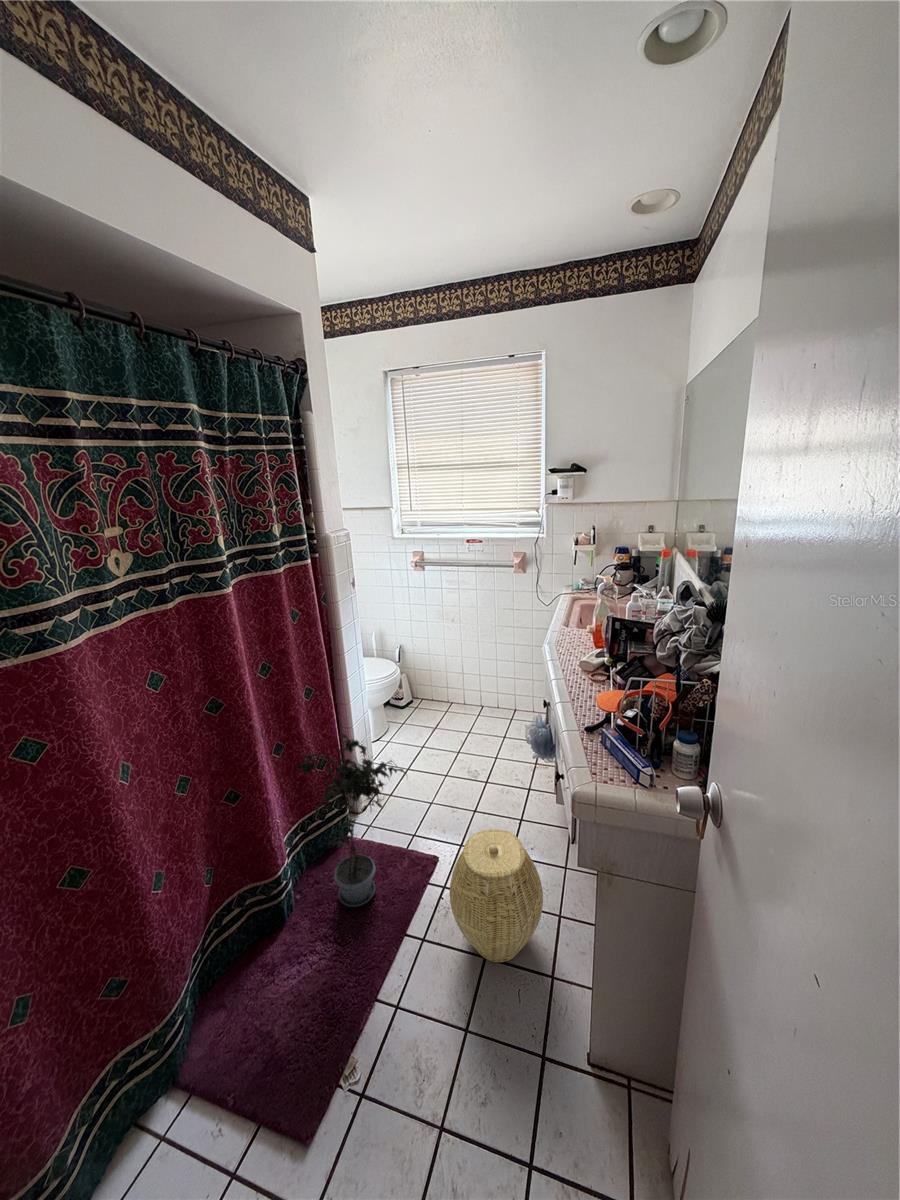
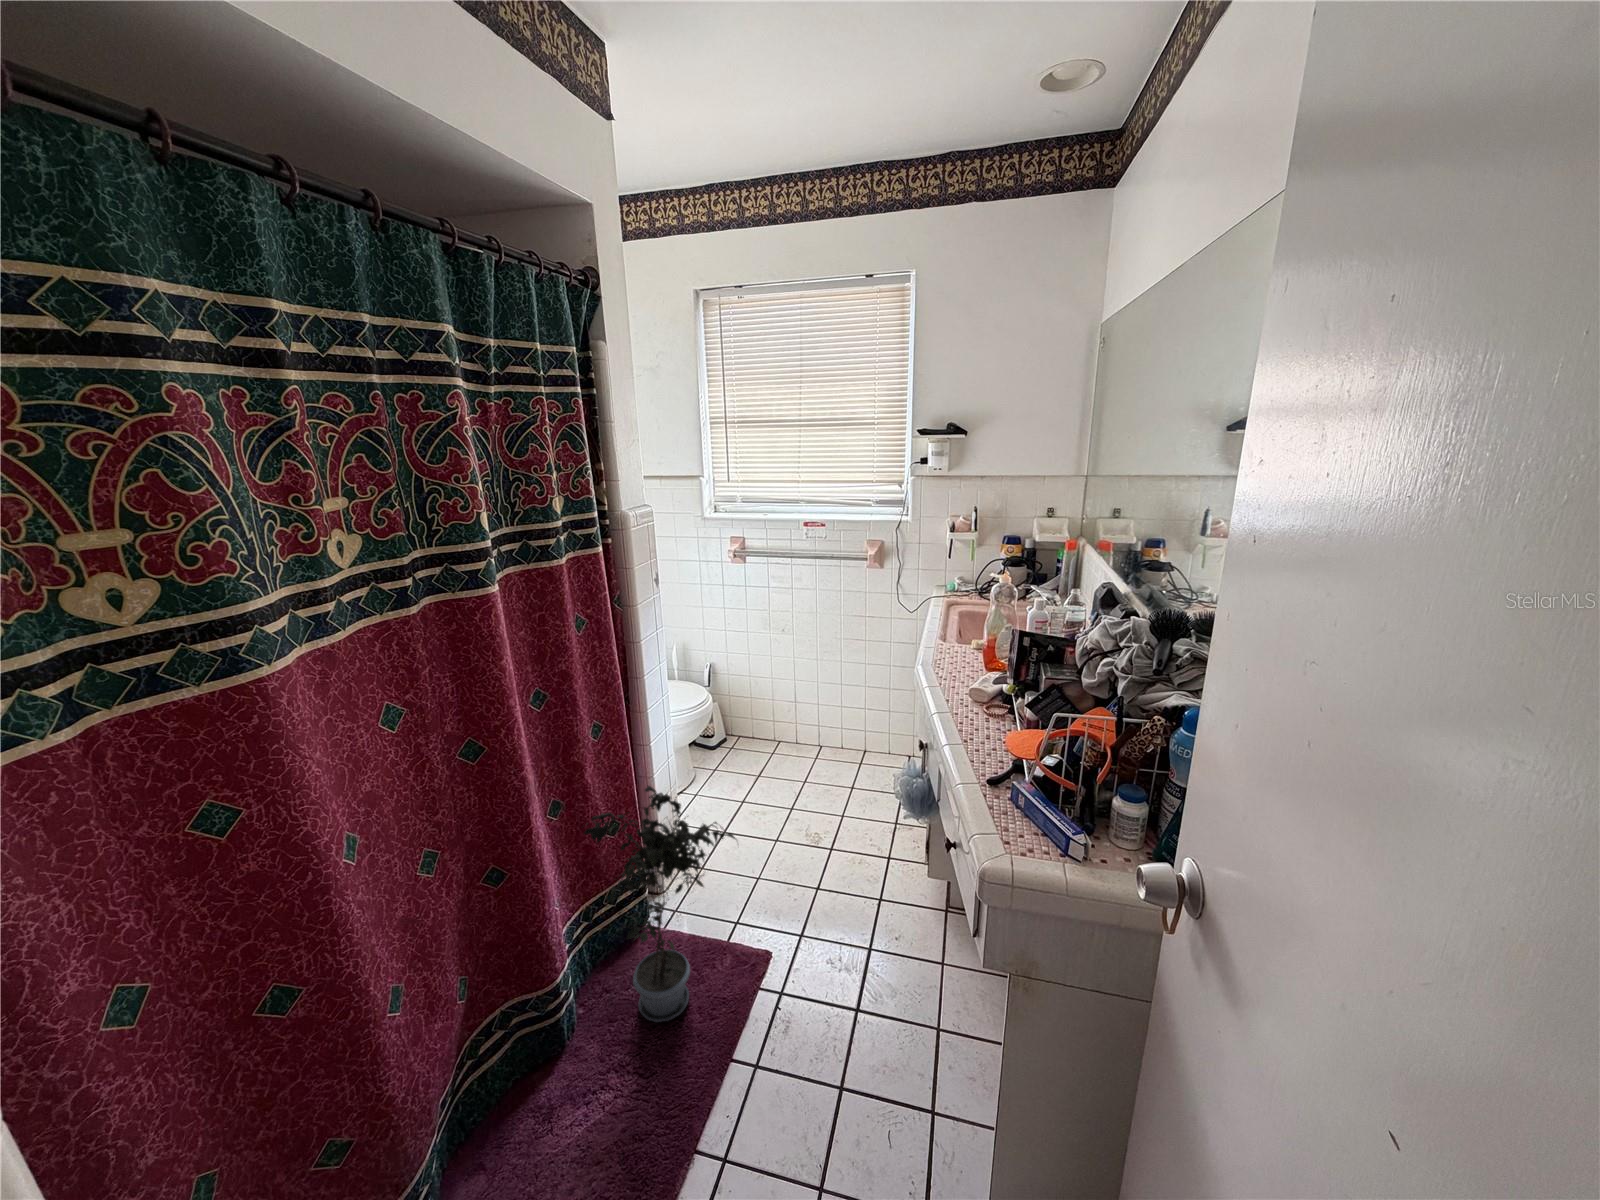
woven basket: present [450,829,543,962] -> none [796,913,921,1092]

